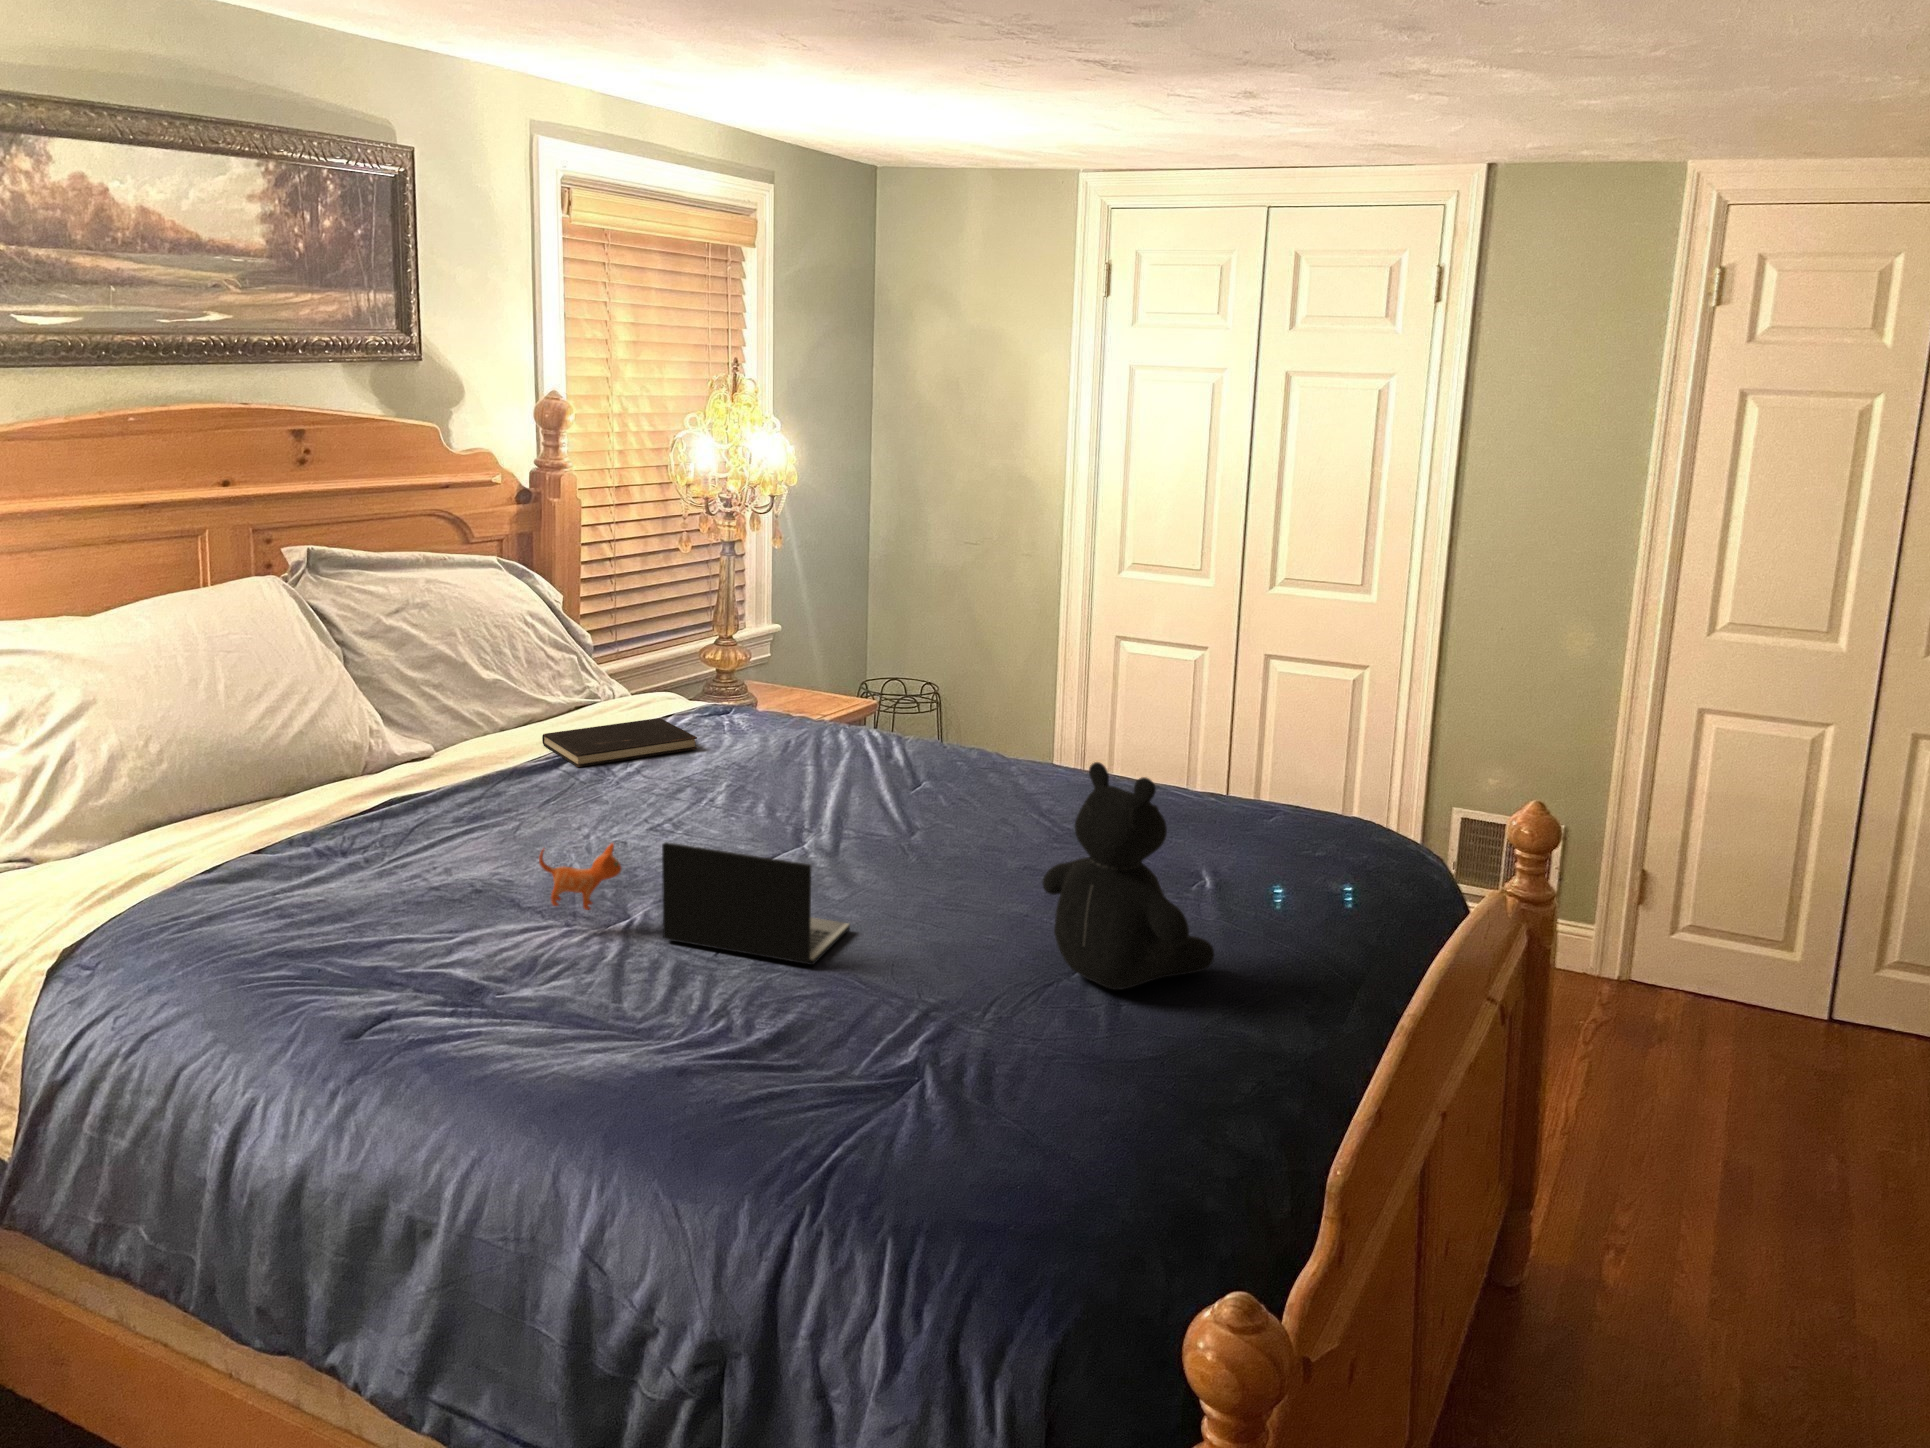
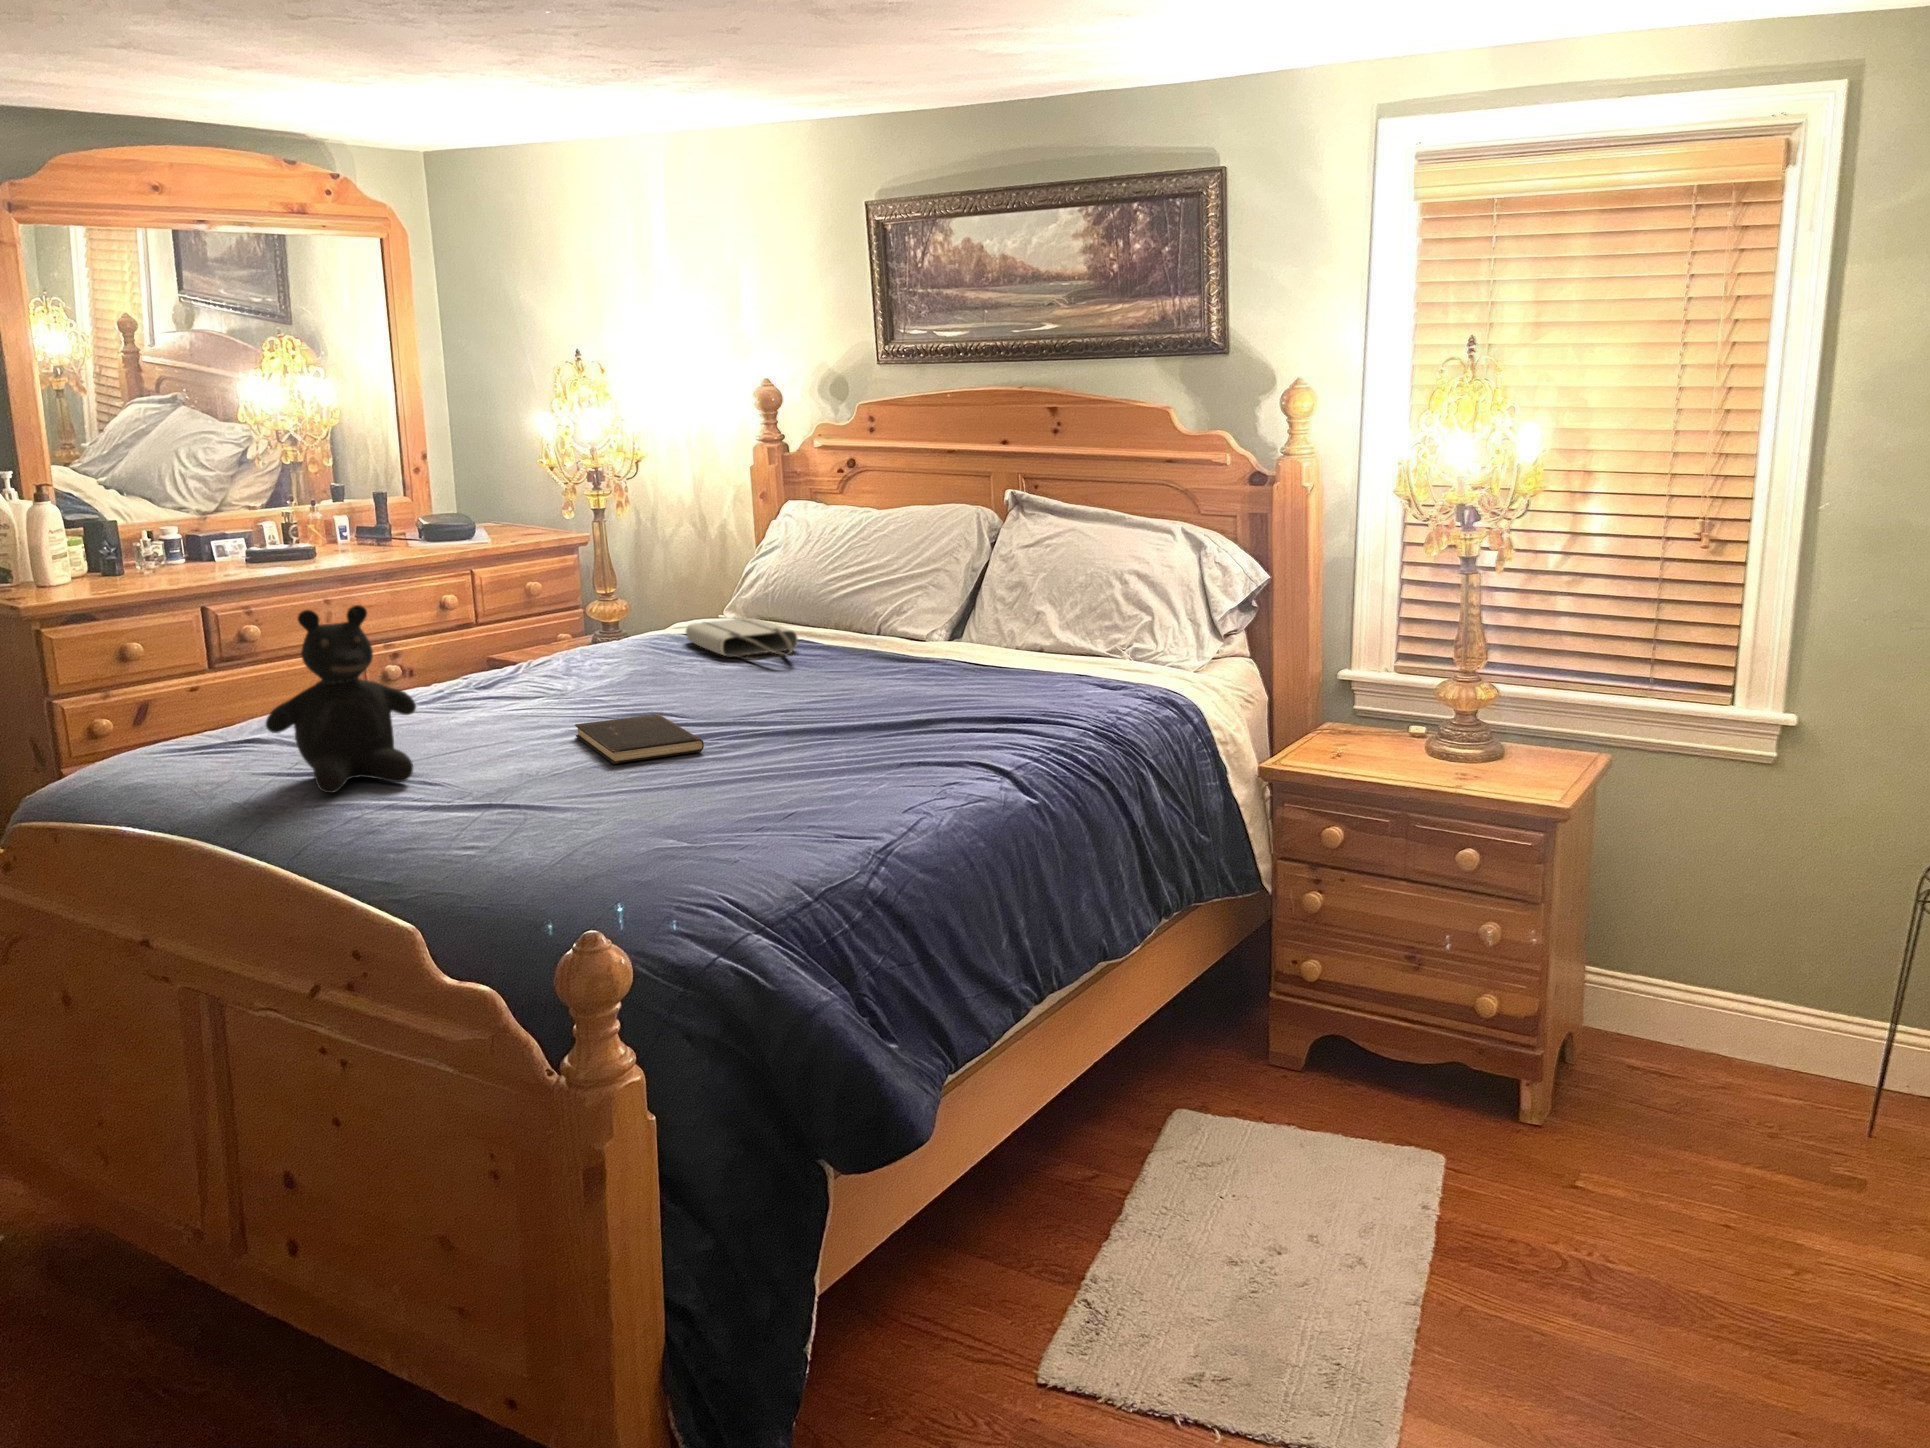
hardcover book: present [542,718,697,767] -> present [575,714,704,764]
tote bag: none [213,789,522,876] -> present [686,618,798,660]
laptop: present [539,842,850,965] -> none [449,628,578,725]

